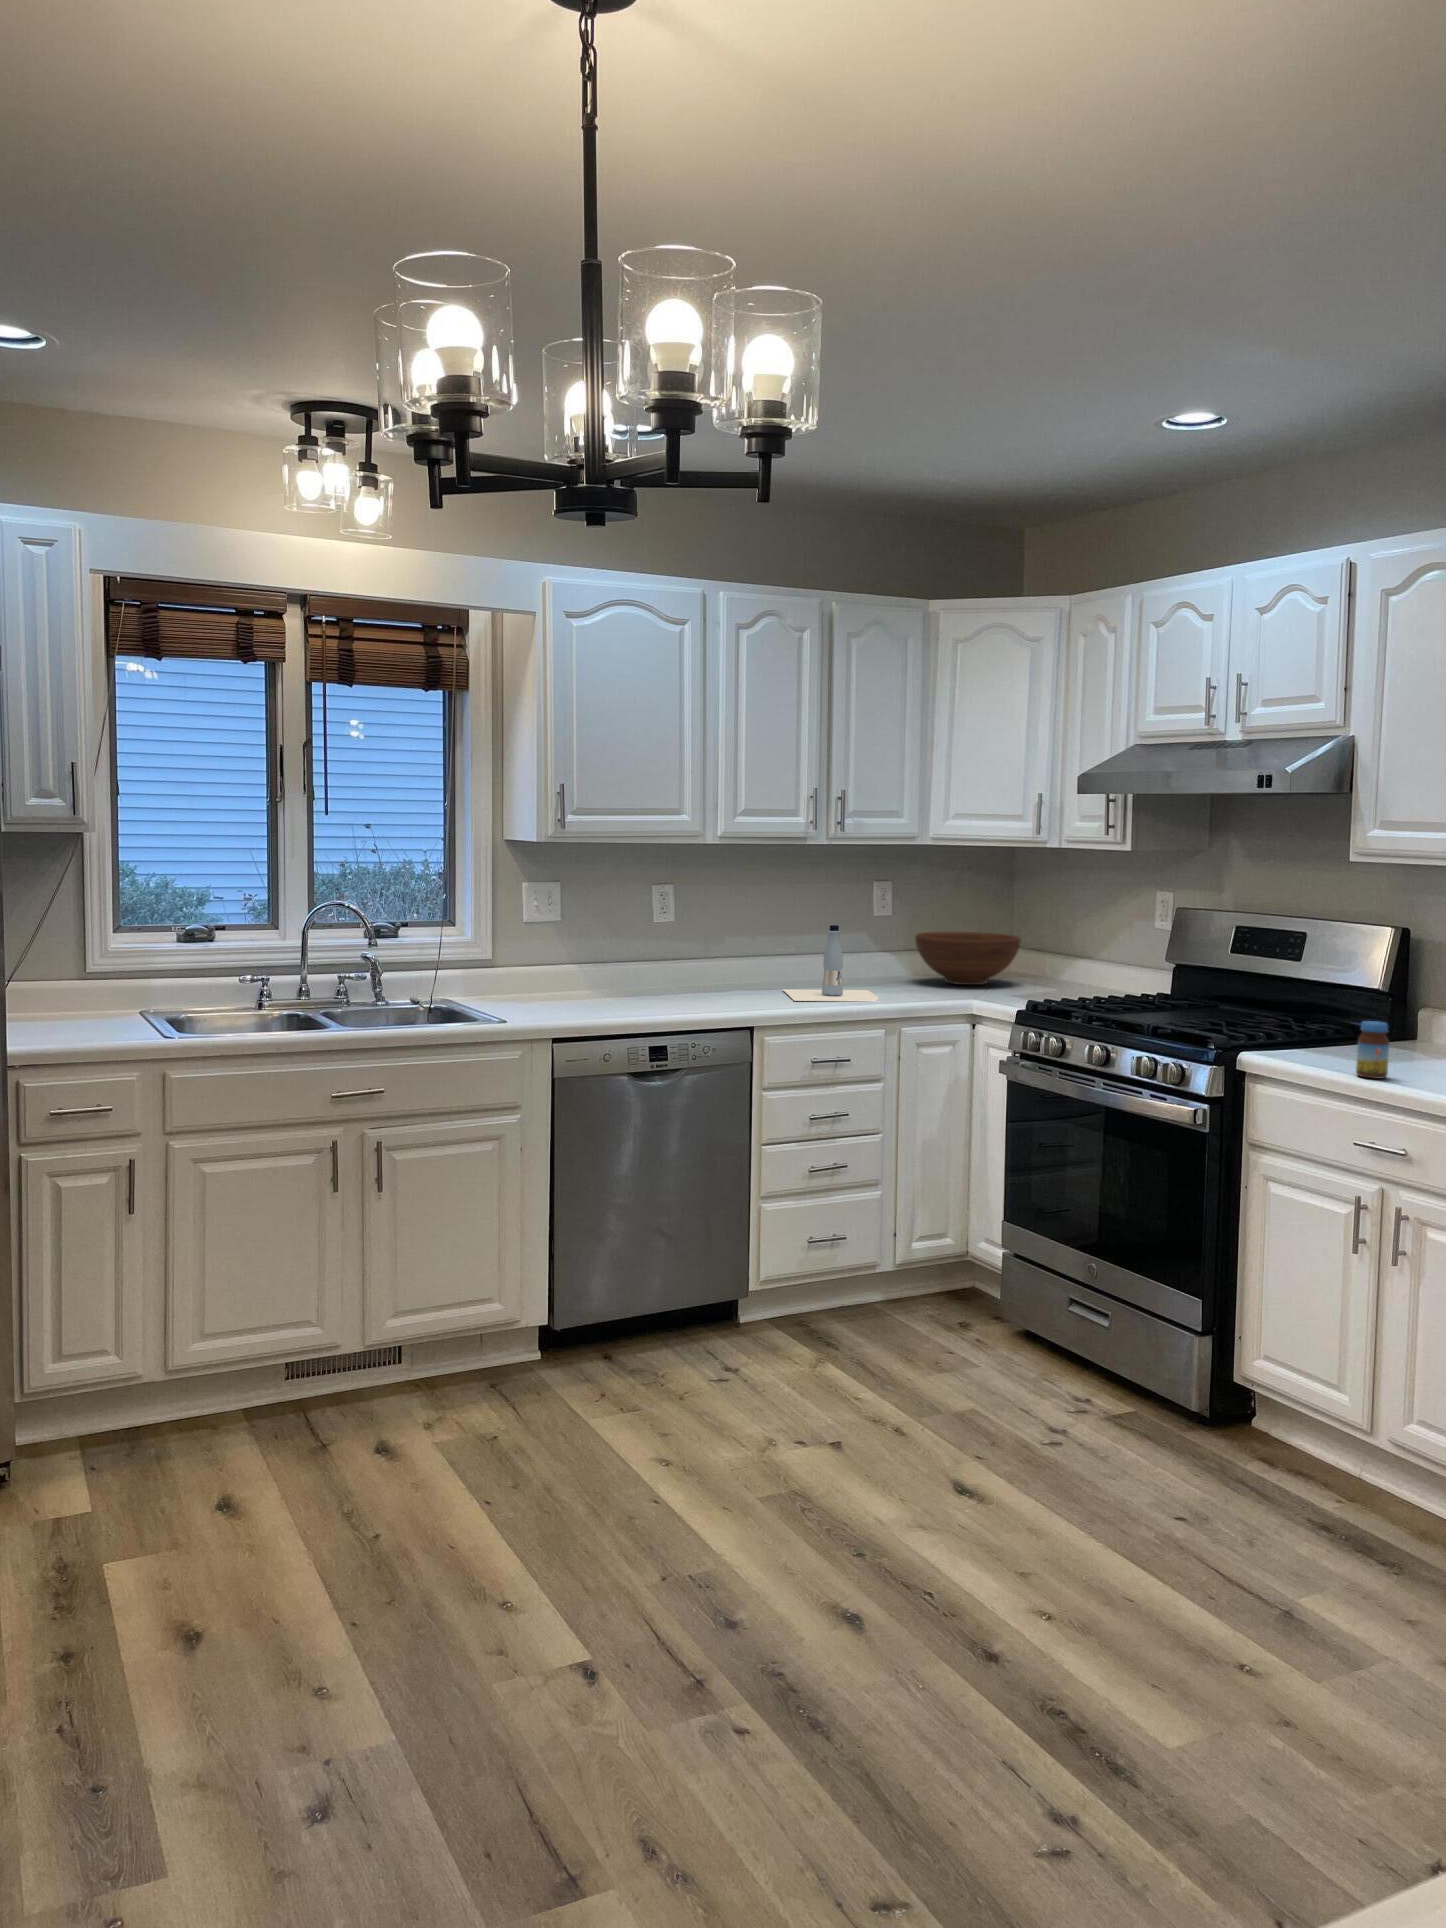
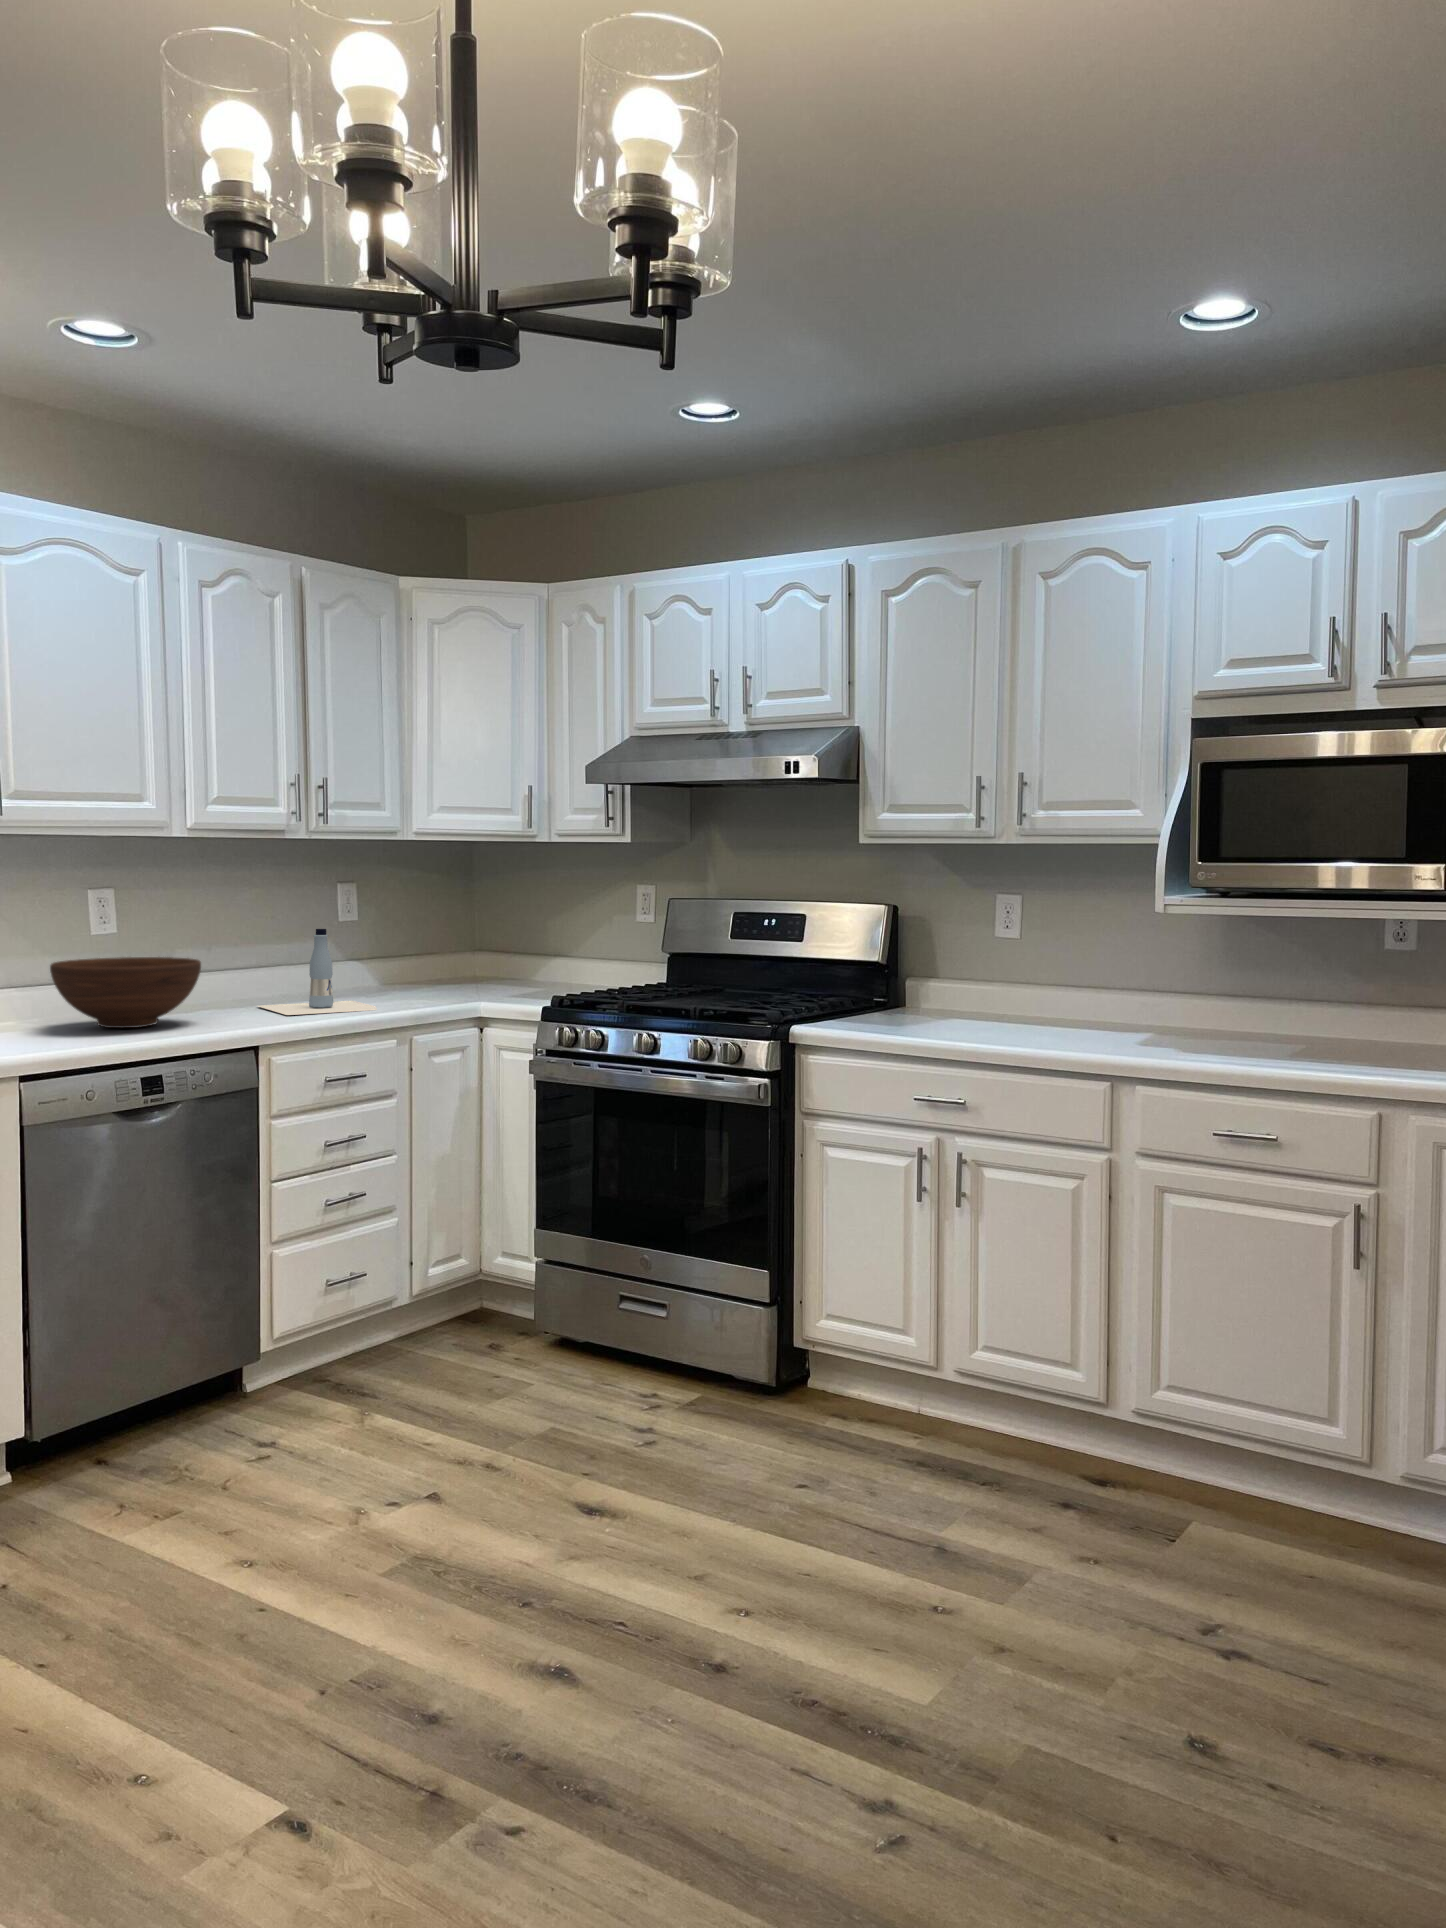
fruit bowl: present [915,932,1021,985] -> present [50,957,201,1028]
jar: present [1356,1021,1389,1079] -> none [908,984,934,1036]

